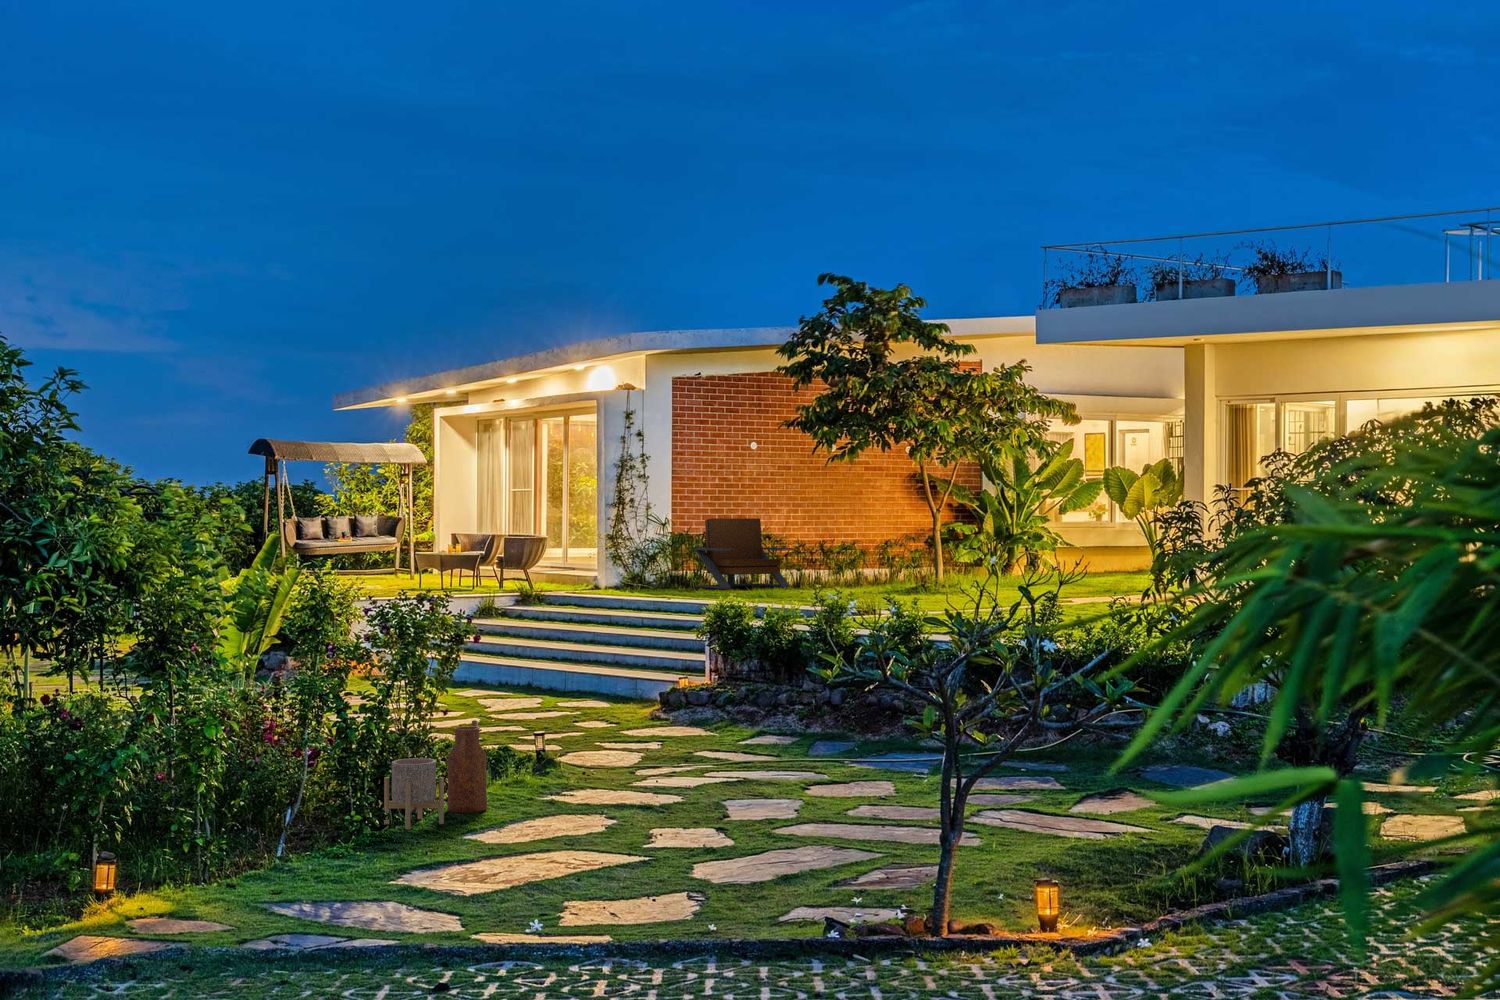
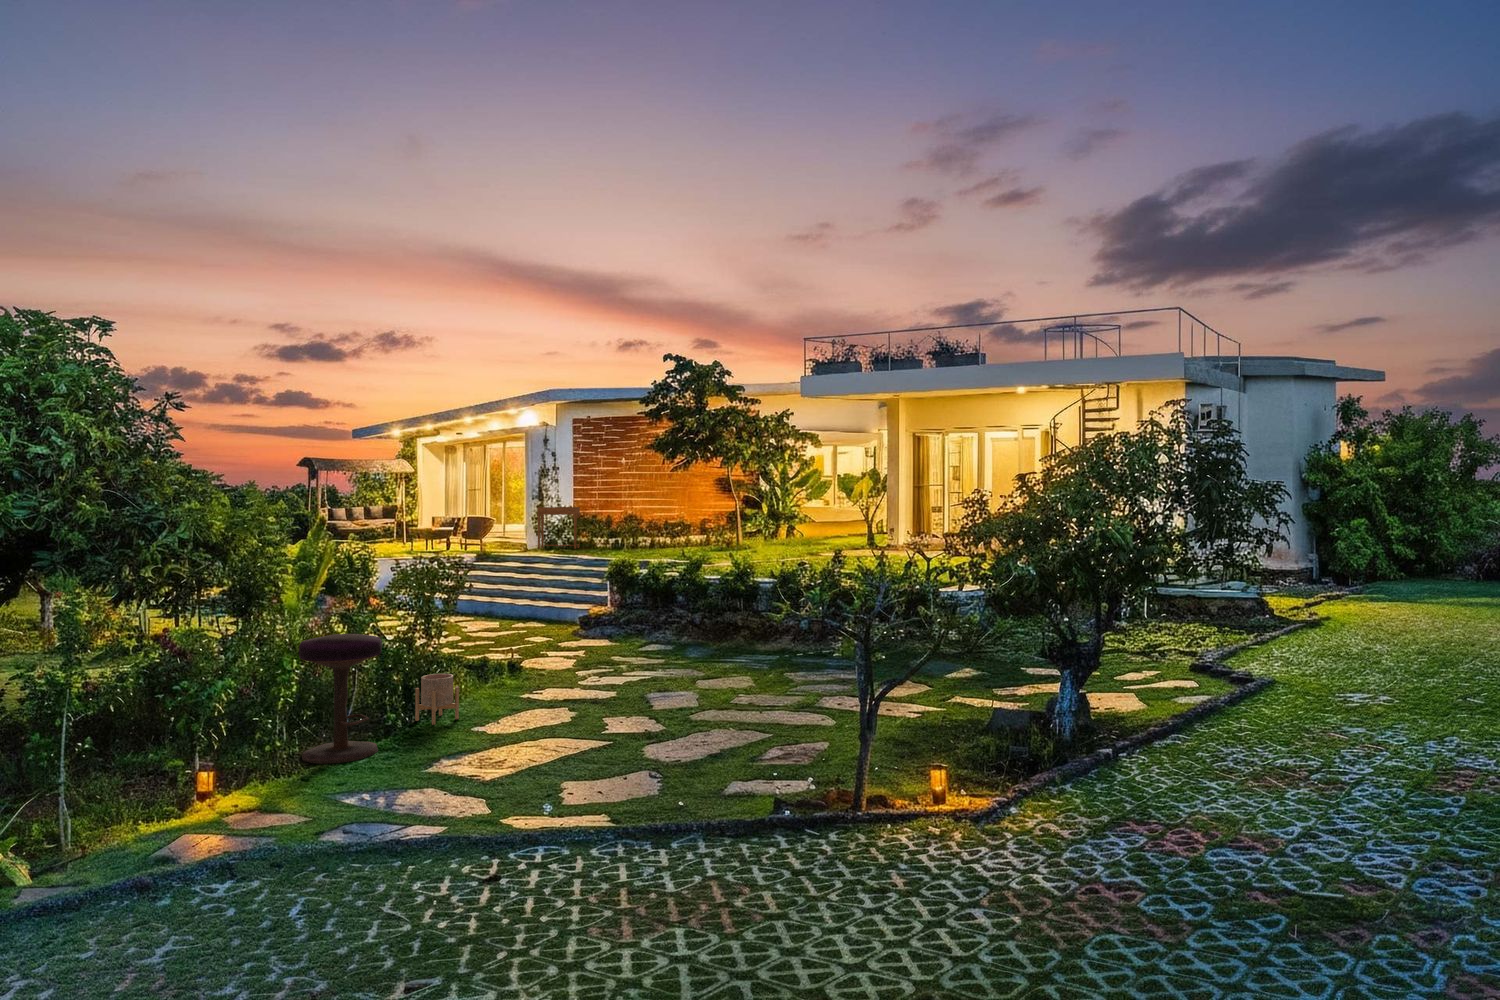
lounge chair: present [694,518,790,589] -> none [587,507,645,549]
side table: none [613,520,683,589] -> present [537,507,580,549]
stool: none [224,694,333,868] -> present [299,634,382,764]
watering can: present [448,720,487,813] -> none [459,645,487,709]

